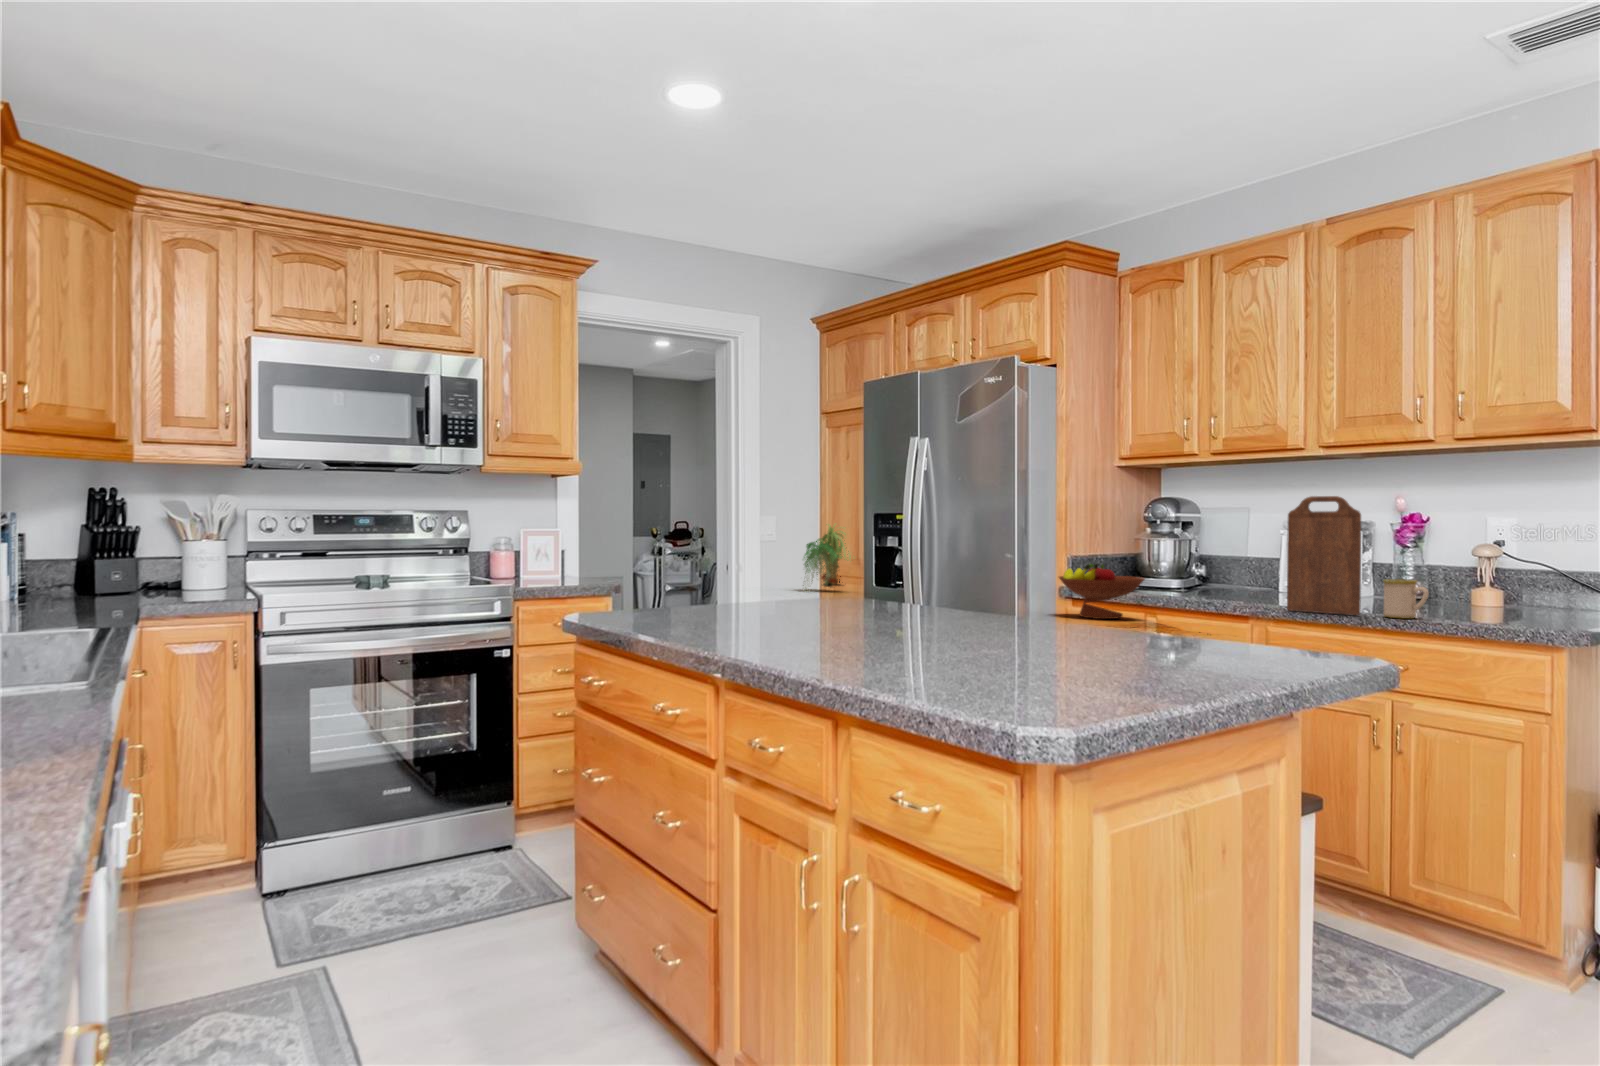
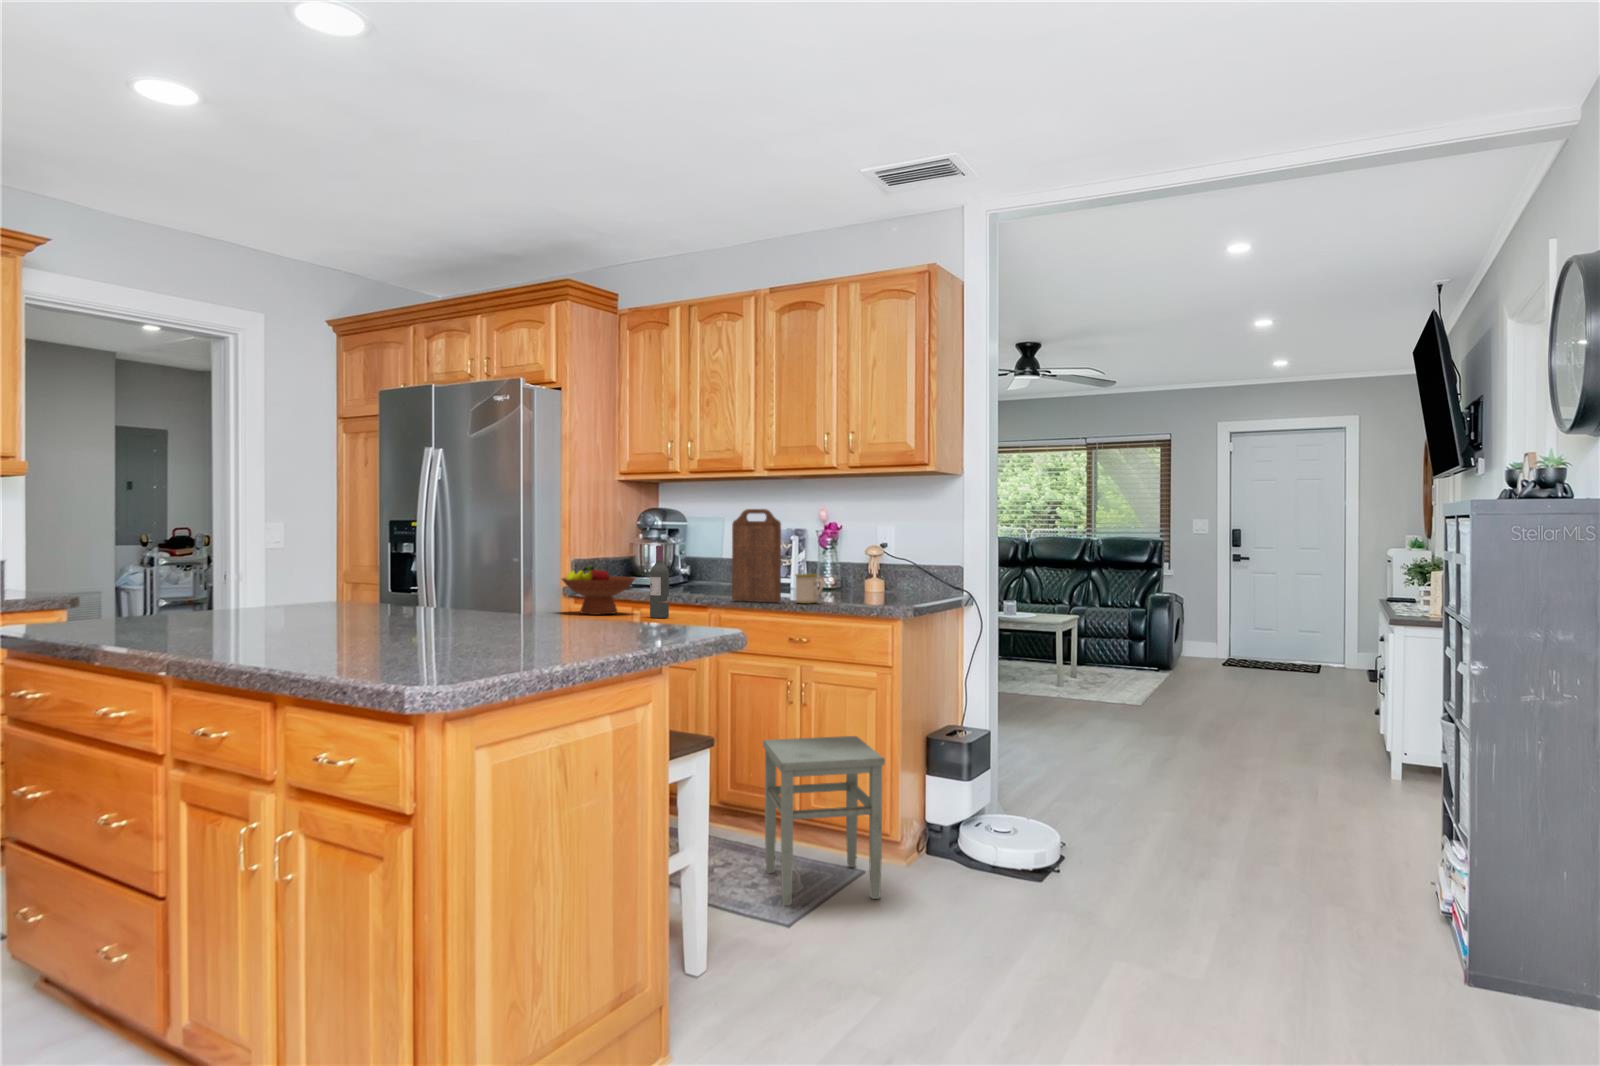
plant: present [803,524,851,588] -> none [311,530,382,602]
wine bottle: none [1167,541,1191,626] -> present [650,545,669,618]
stool: none [1347,792,1561,1038] -> present [763,736,885,906]

